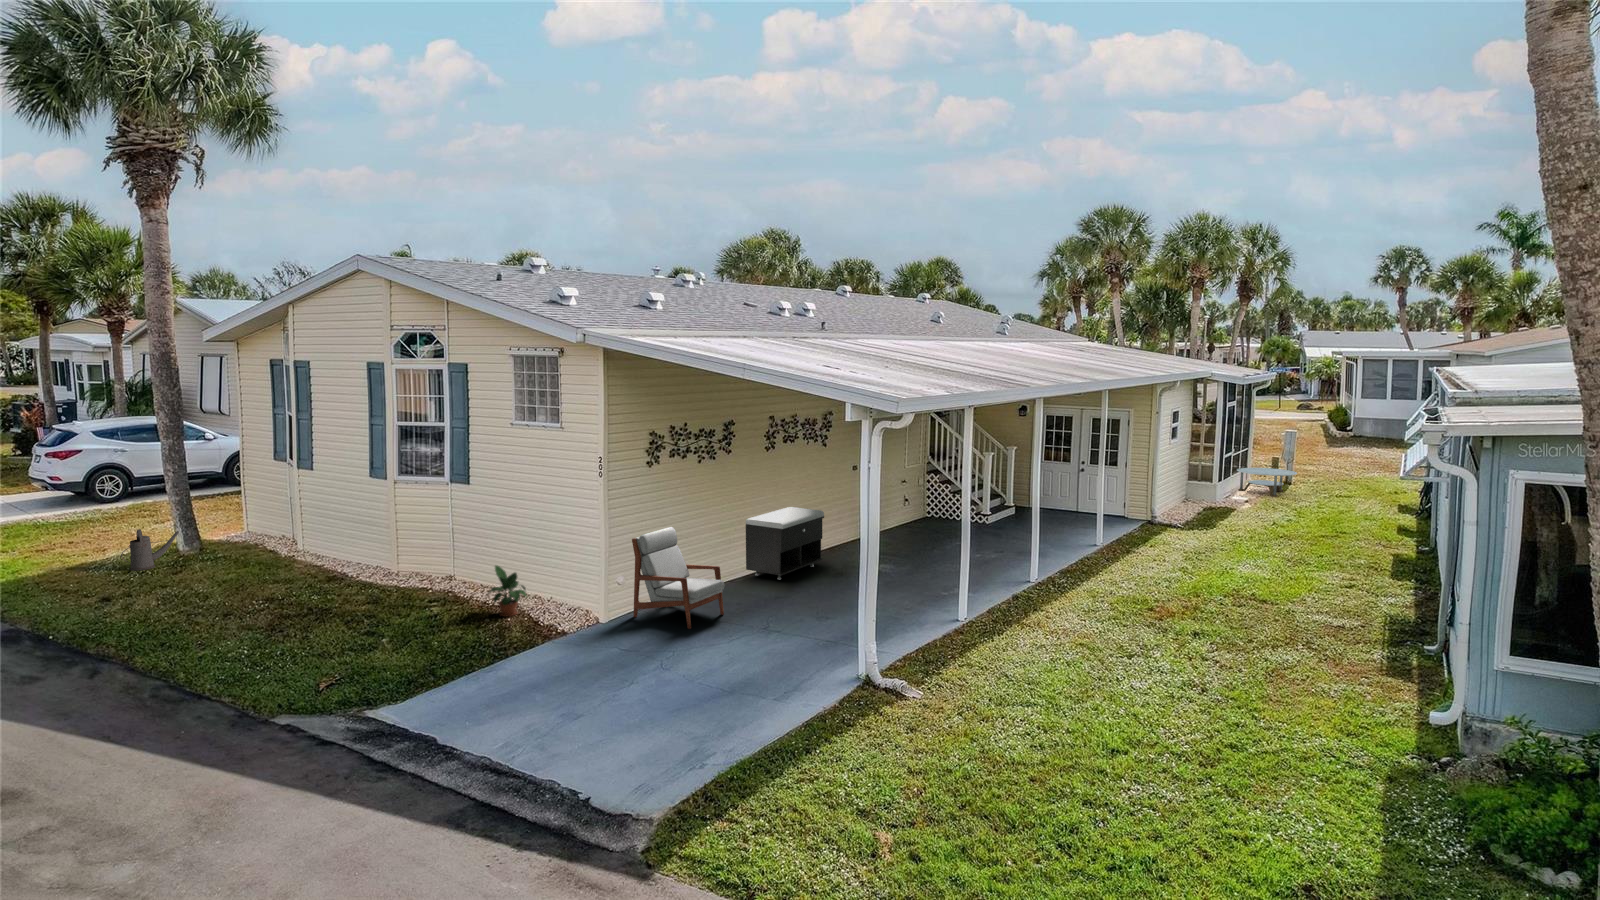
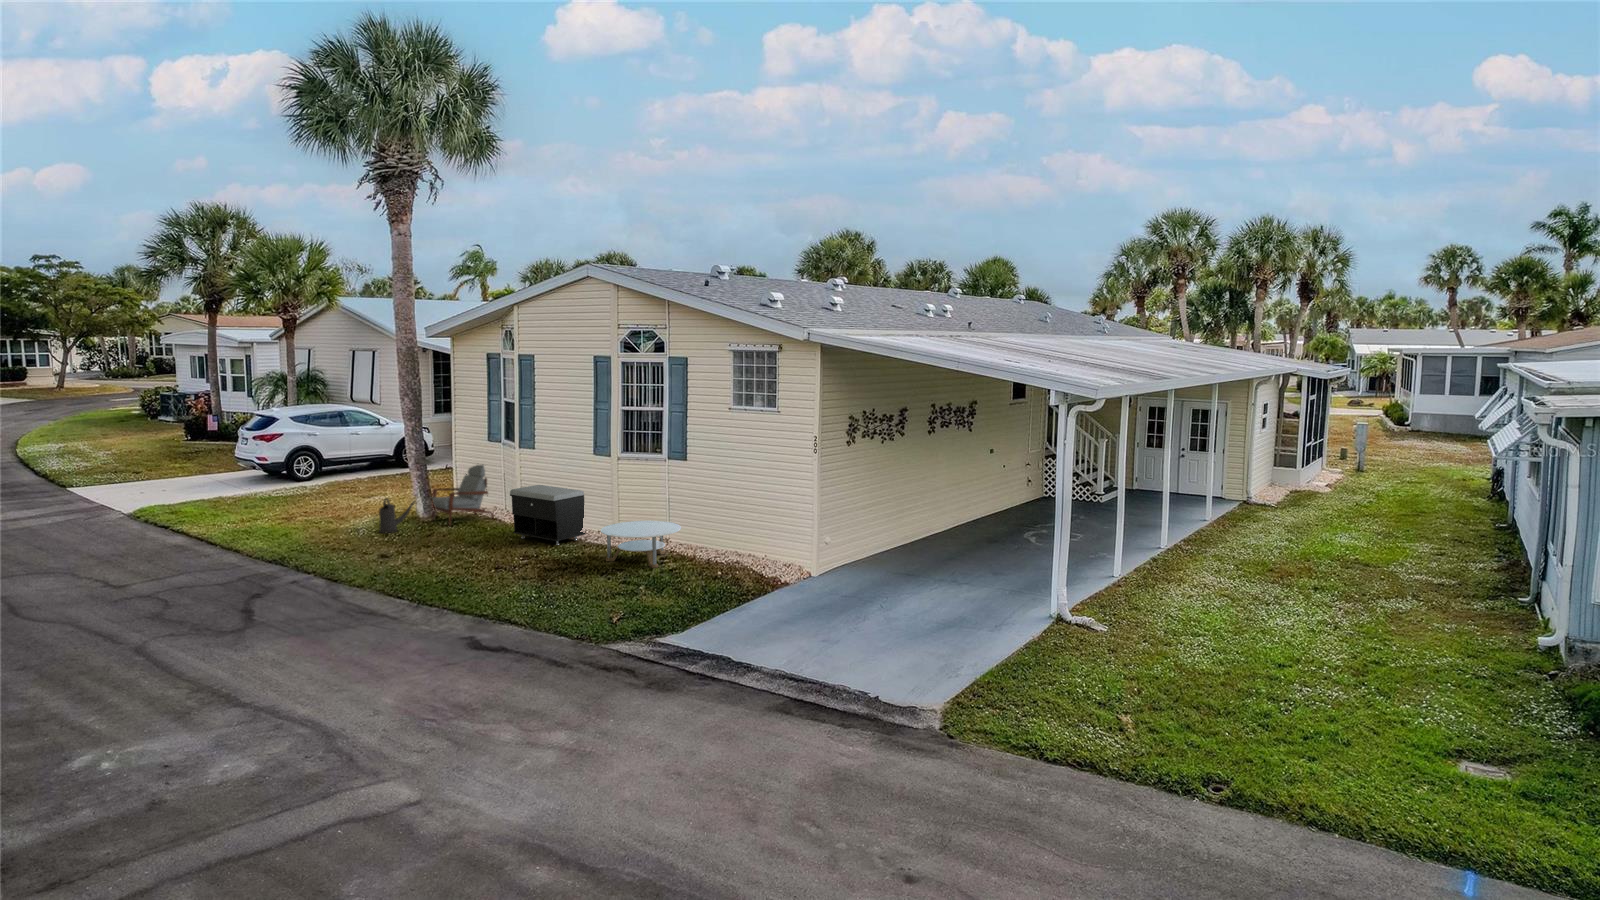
round table: present [1237,468,1297,497] -> present [601,521,681,568]
storage bench: present [746,507,824,580] -> present [510,485,585,545]
armchair: present [632,527,725,629] -> present [432,464,494,526]
potted plant: present [489,566,527,616] -> none [711,527,746,570]

